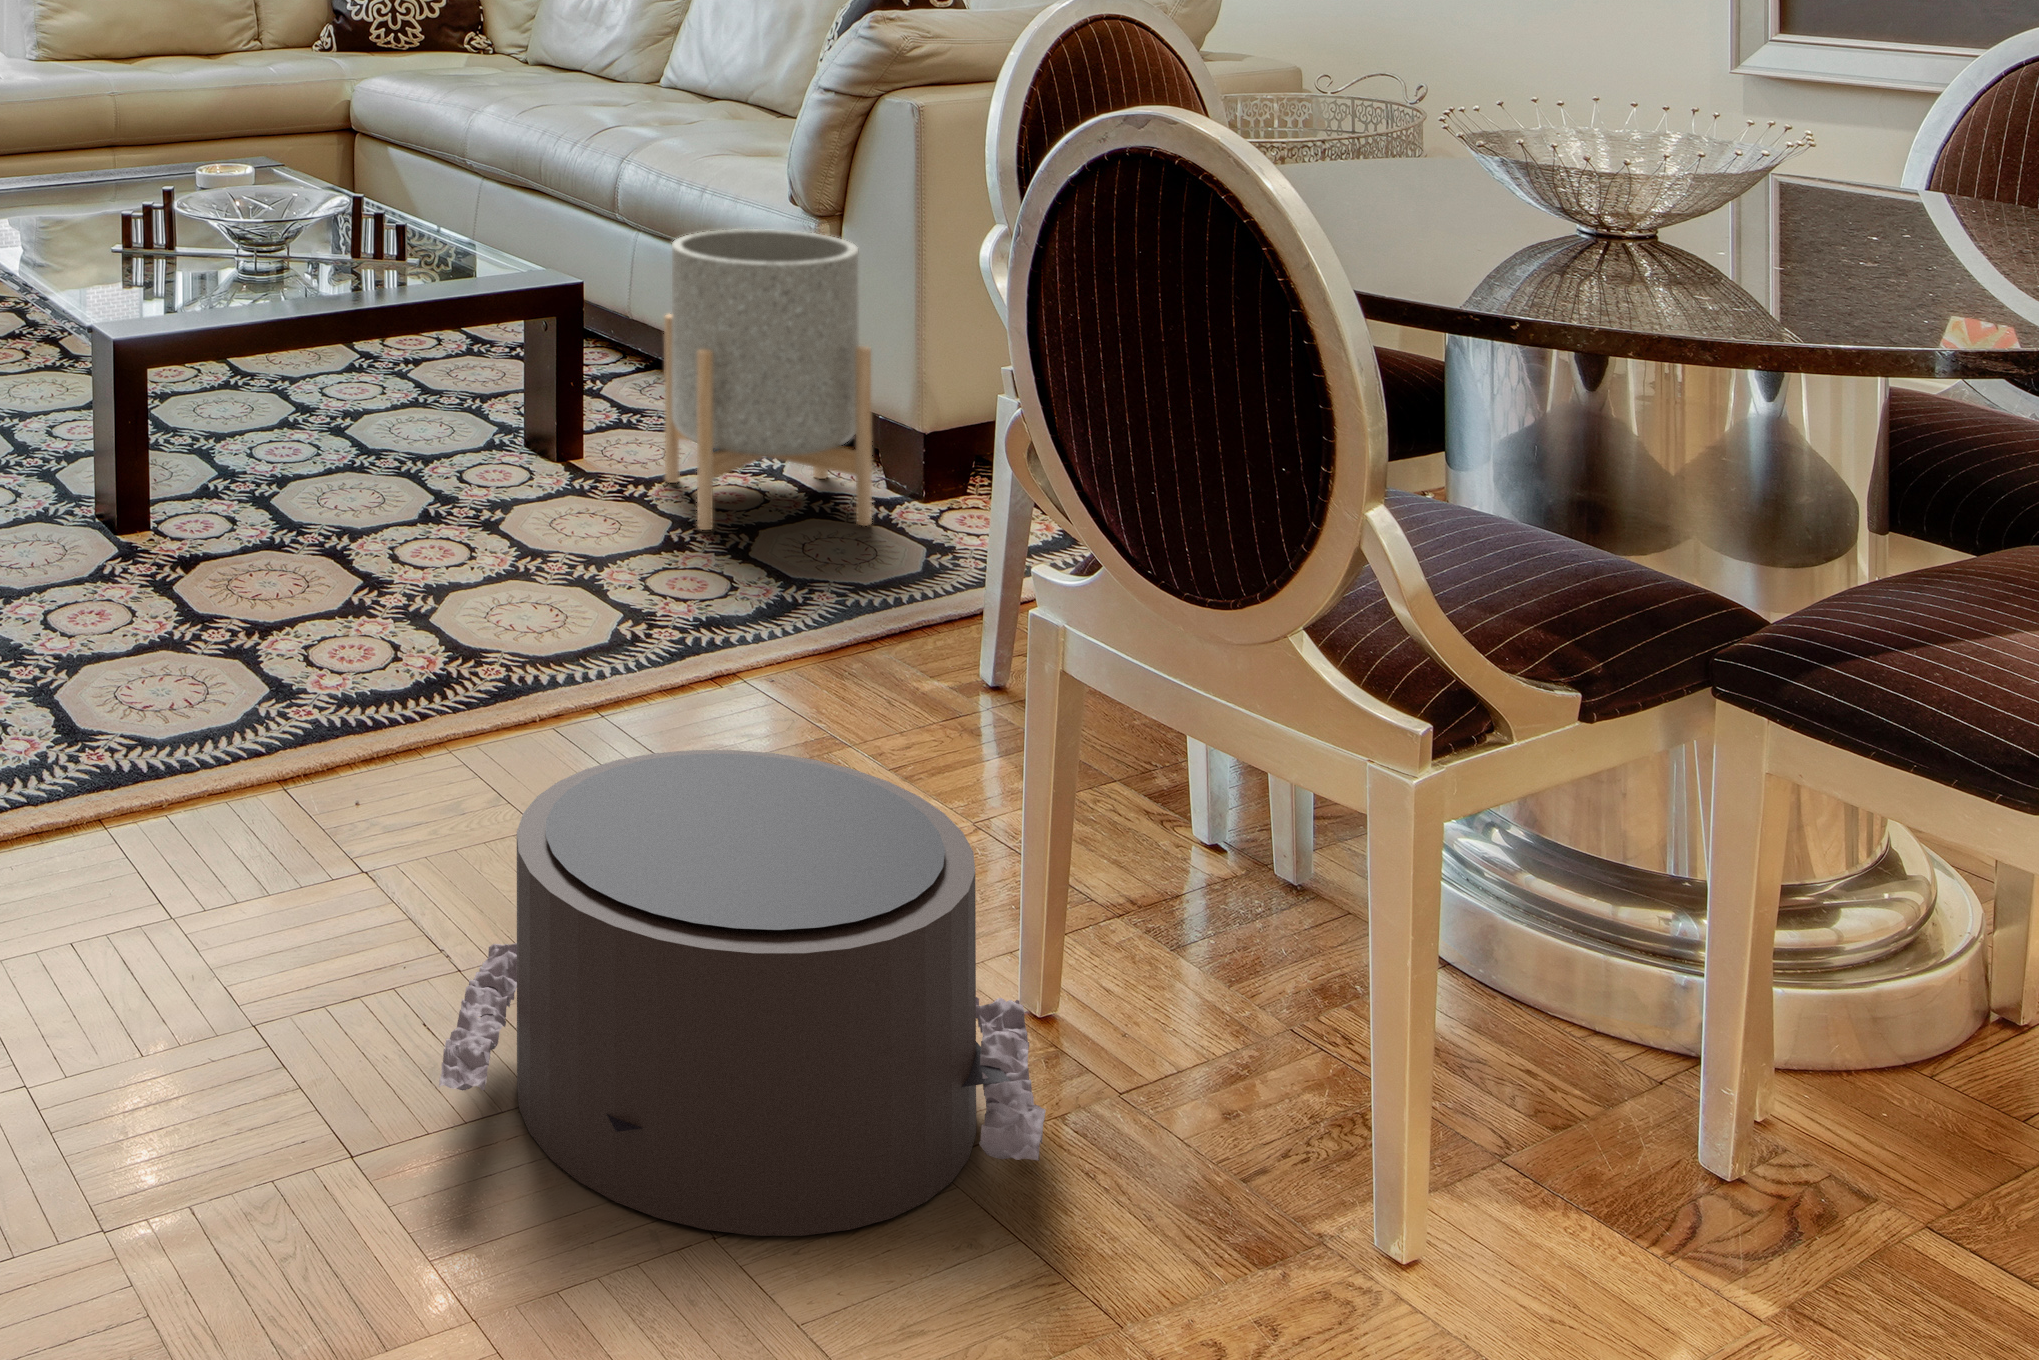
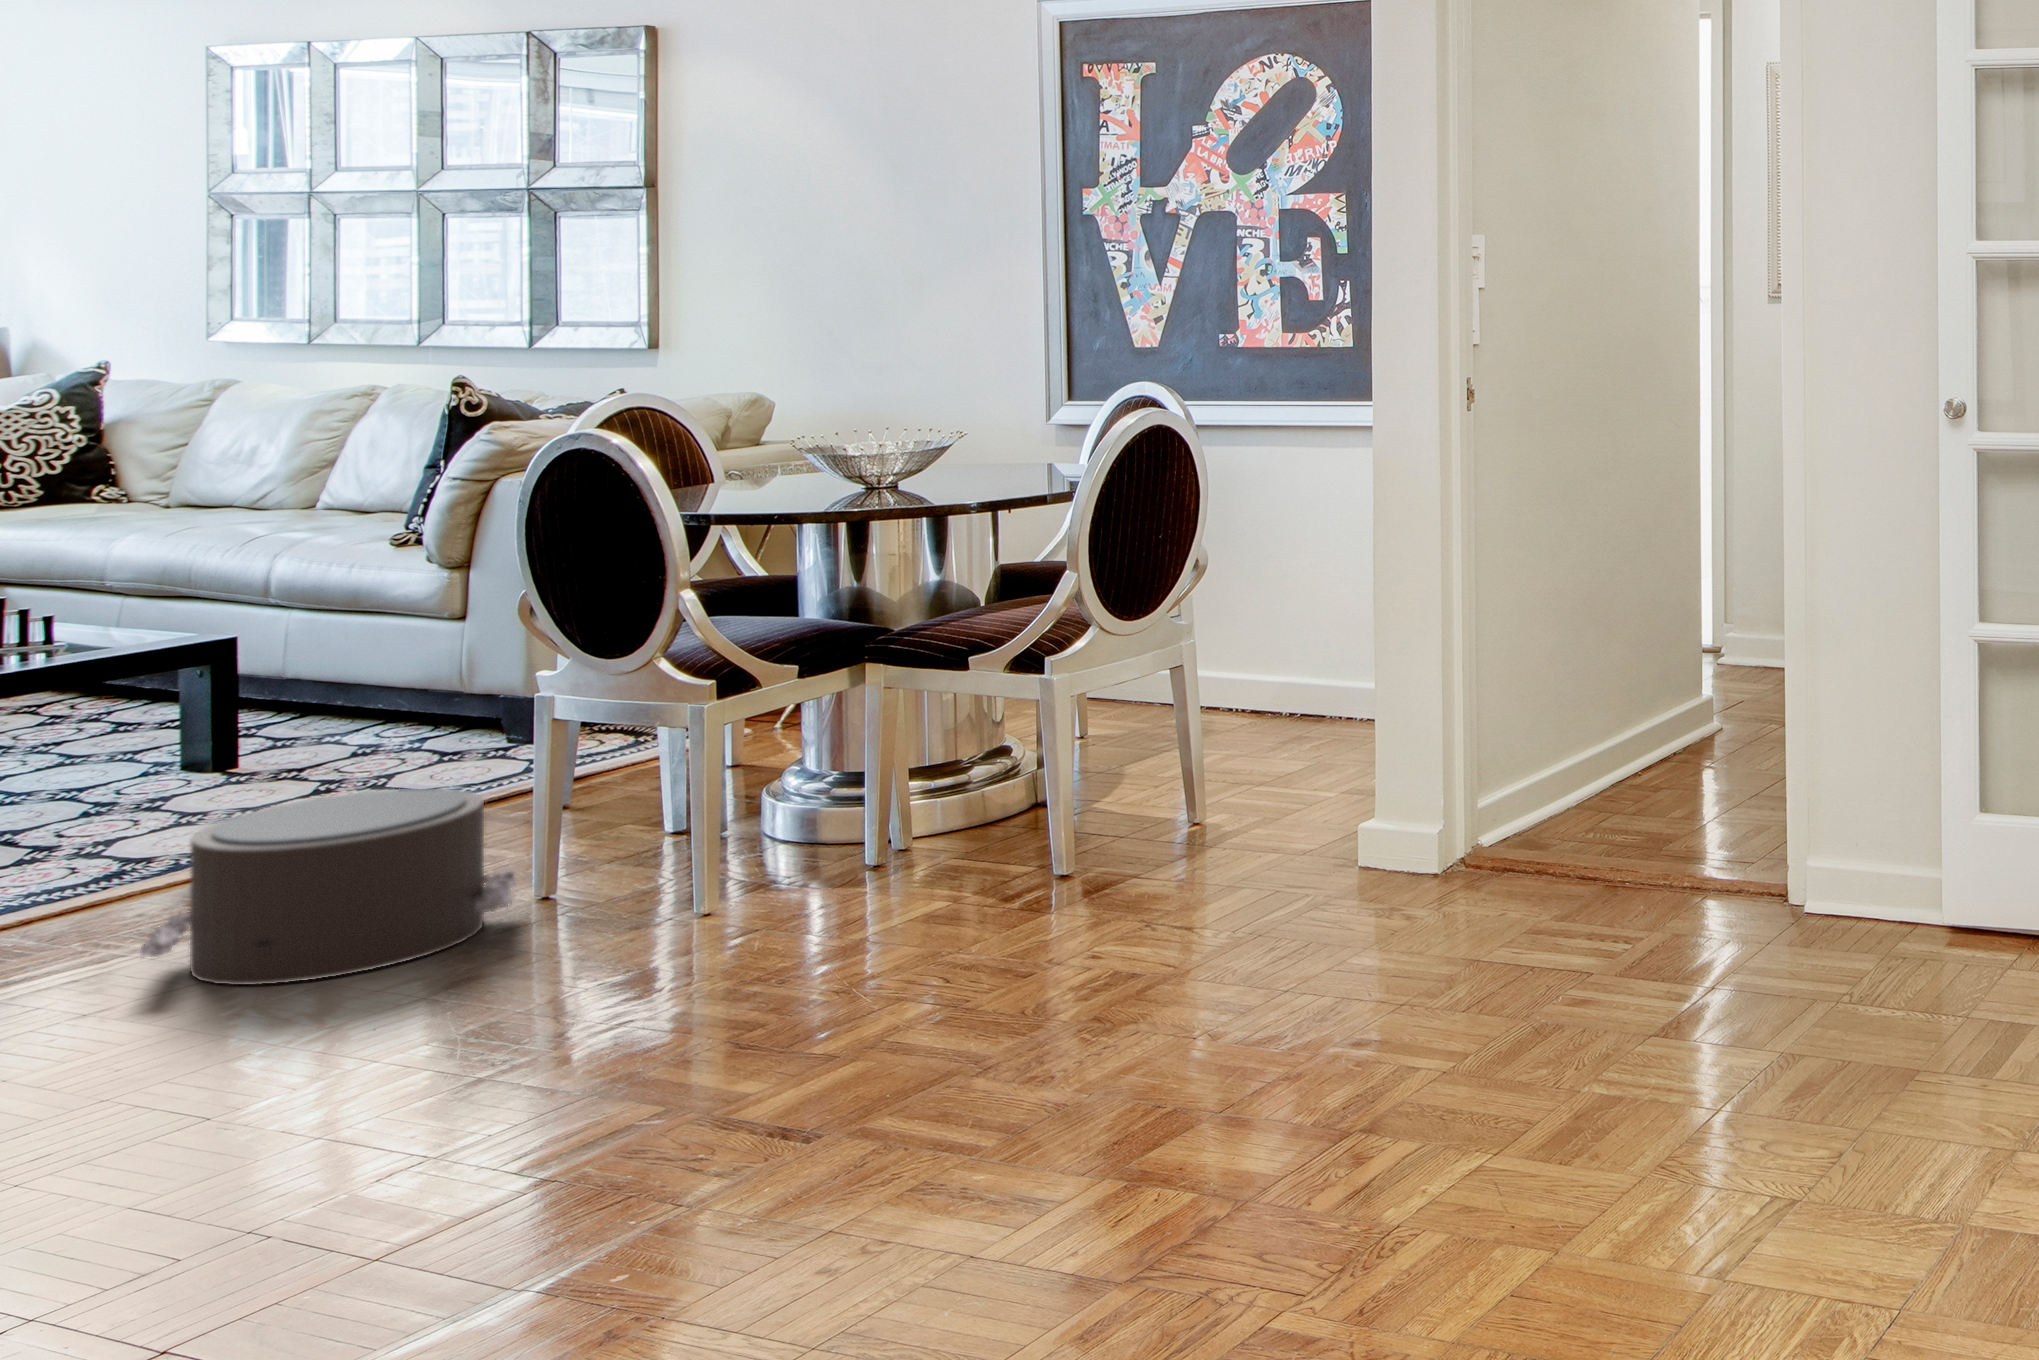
planter: present [664,229,872,530] -> none [308,571,478,770]

